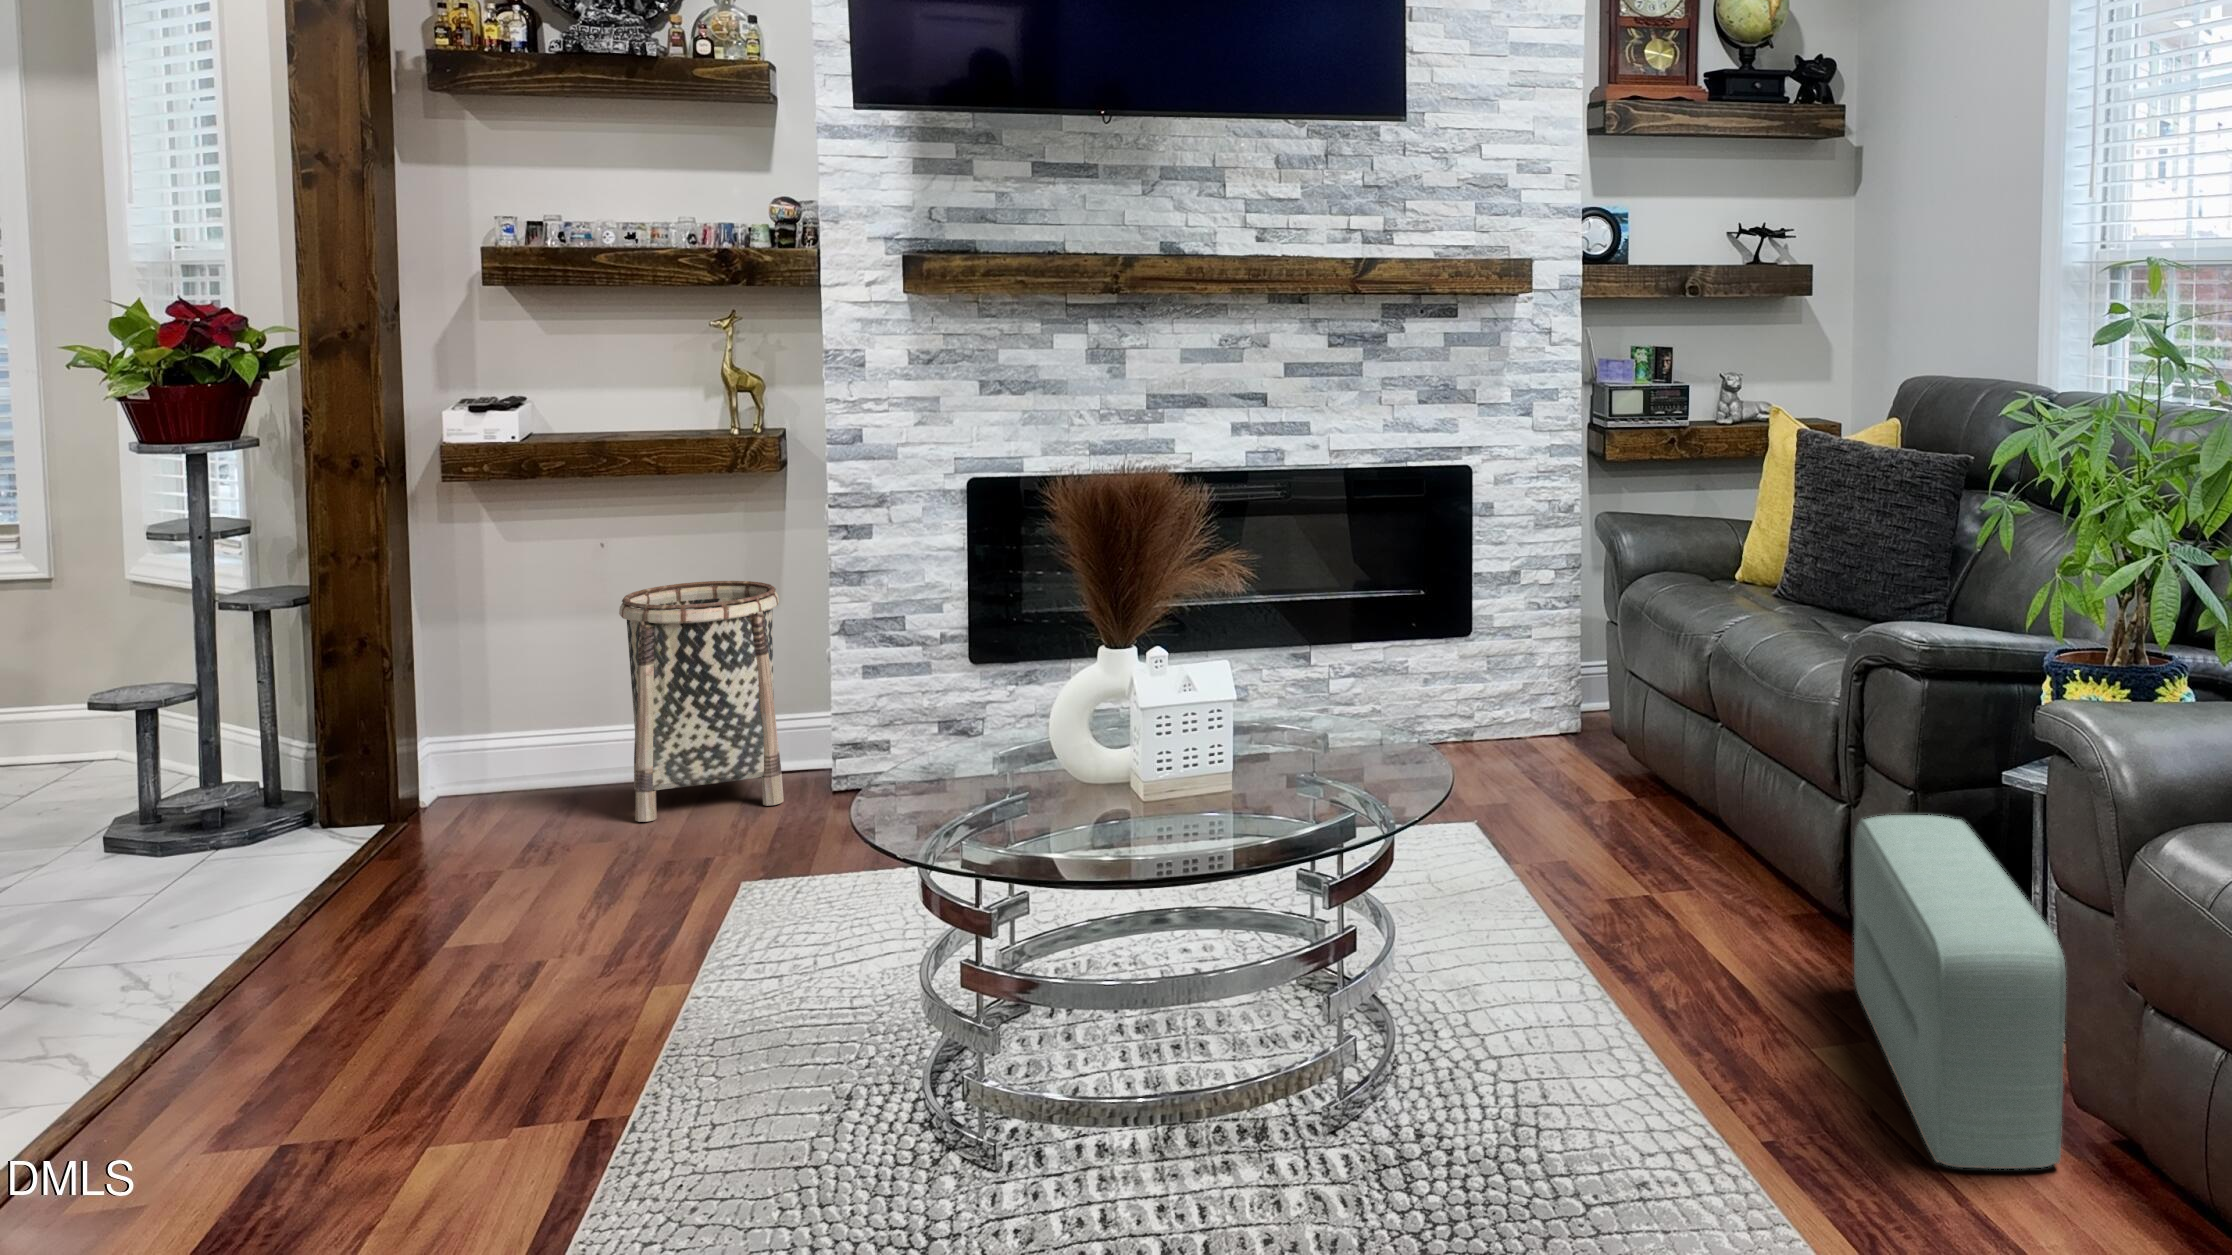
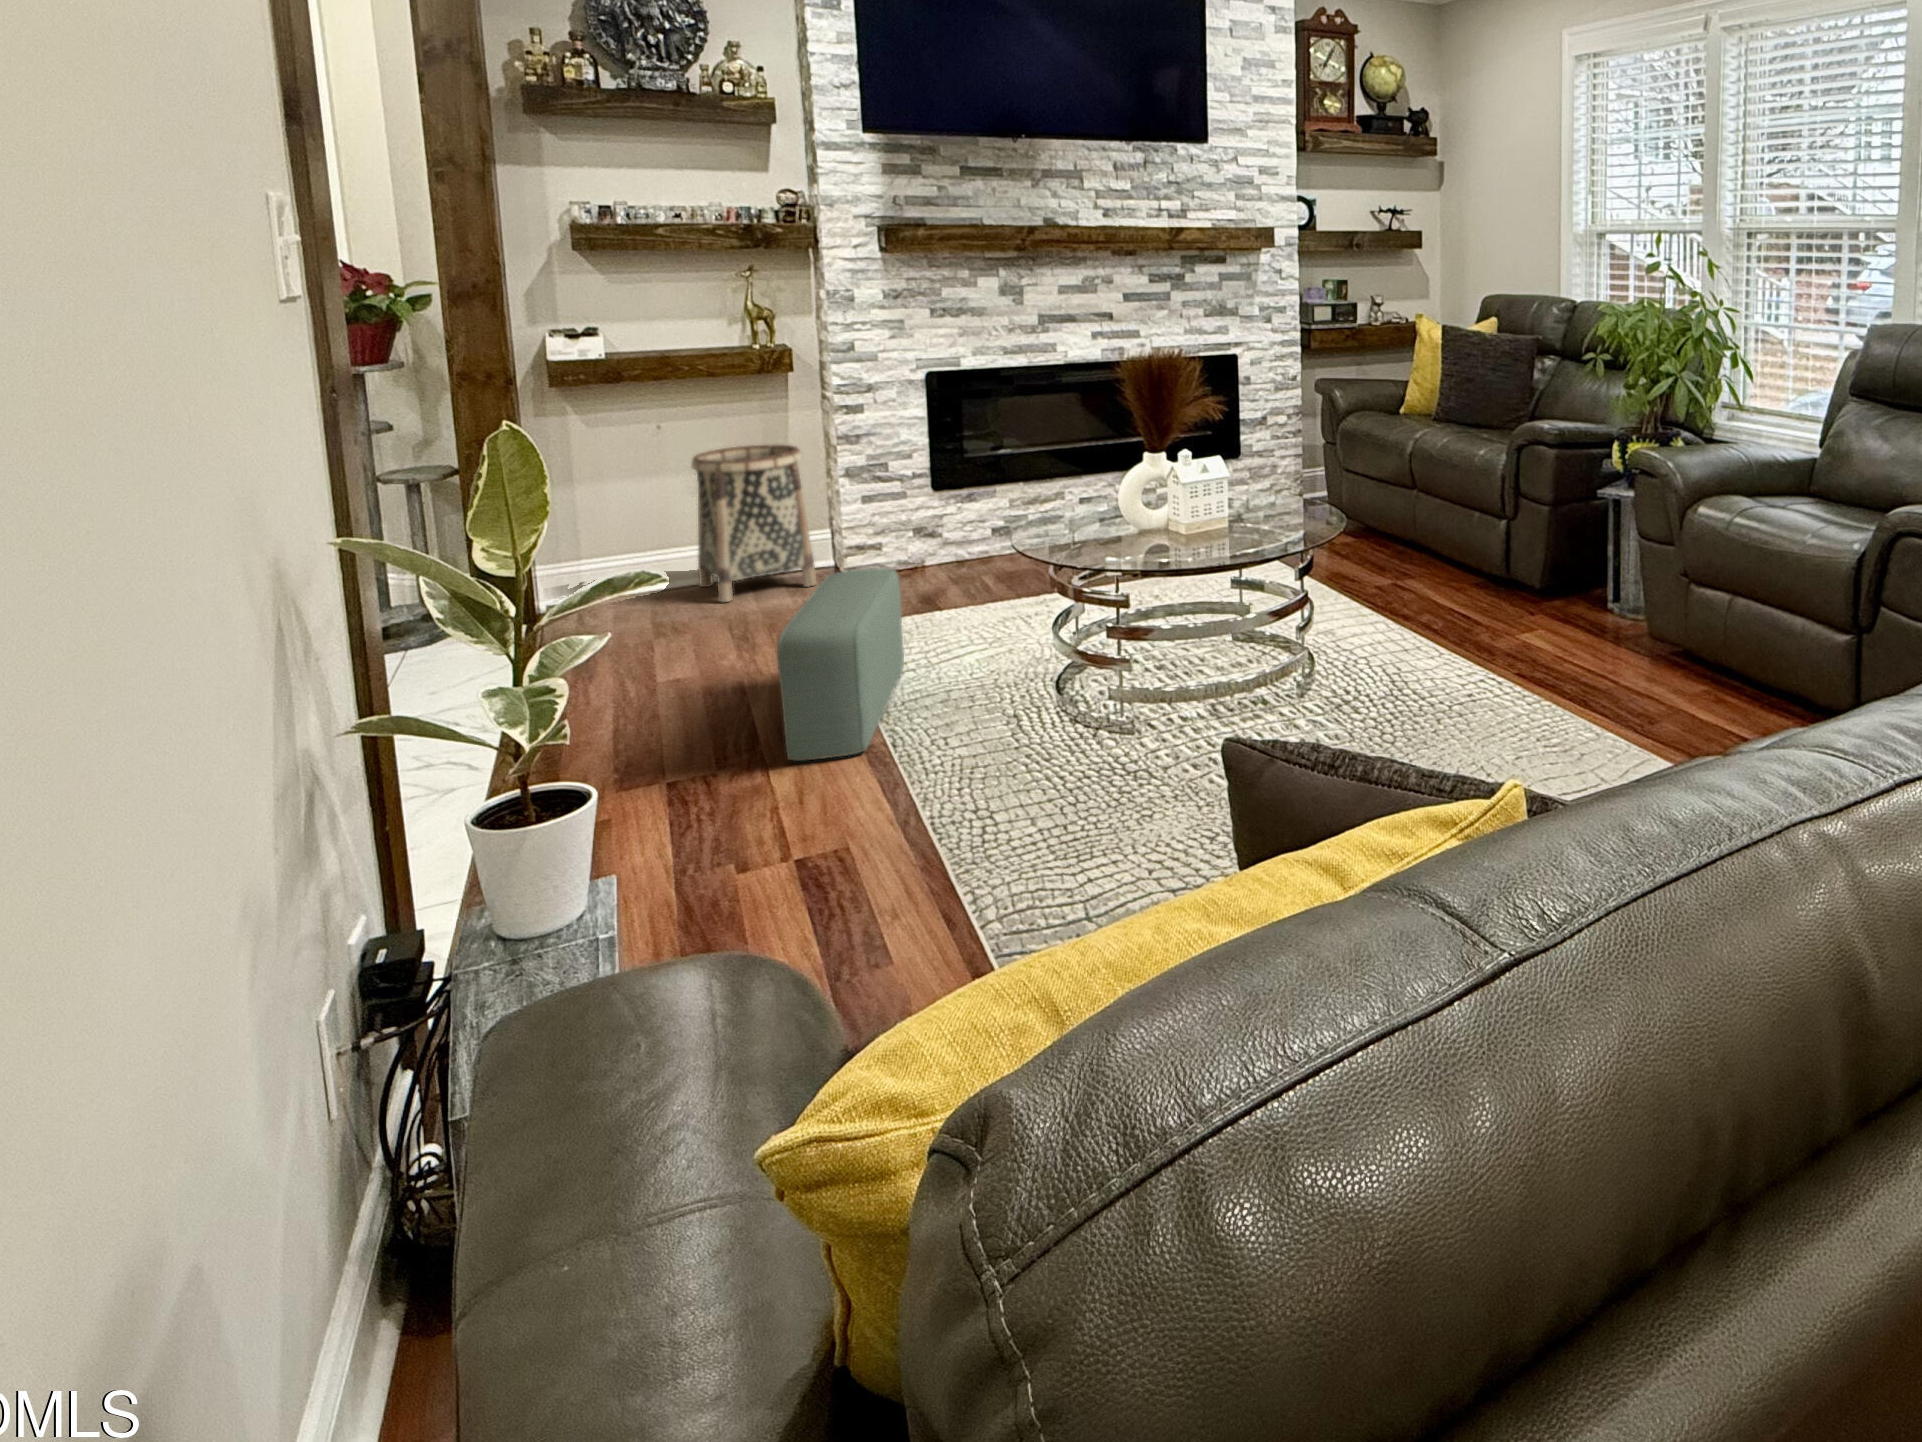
pouf: present [1854,815,2066,1169] -> present [777,568,904,761]

